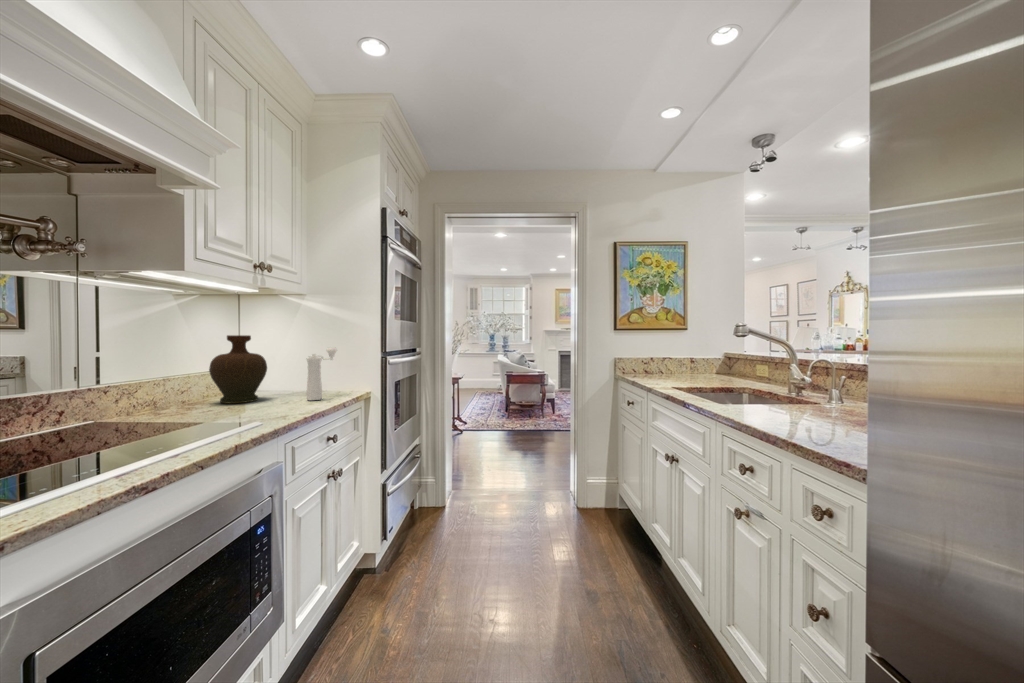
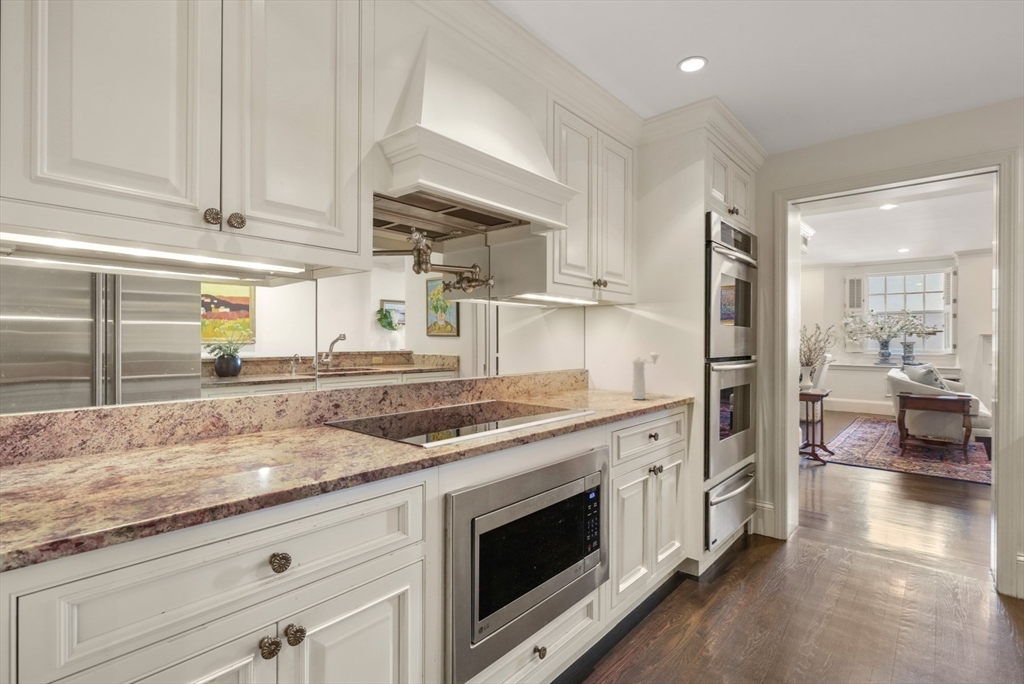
decorative vase: present [209,335,267,404] -> none [562,341,602,396]

